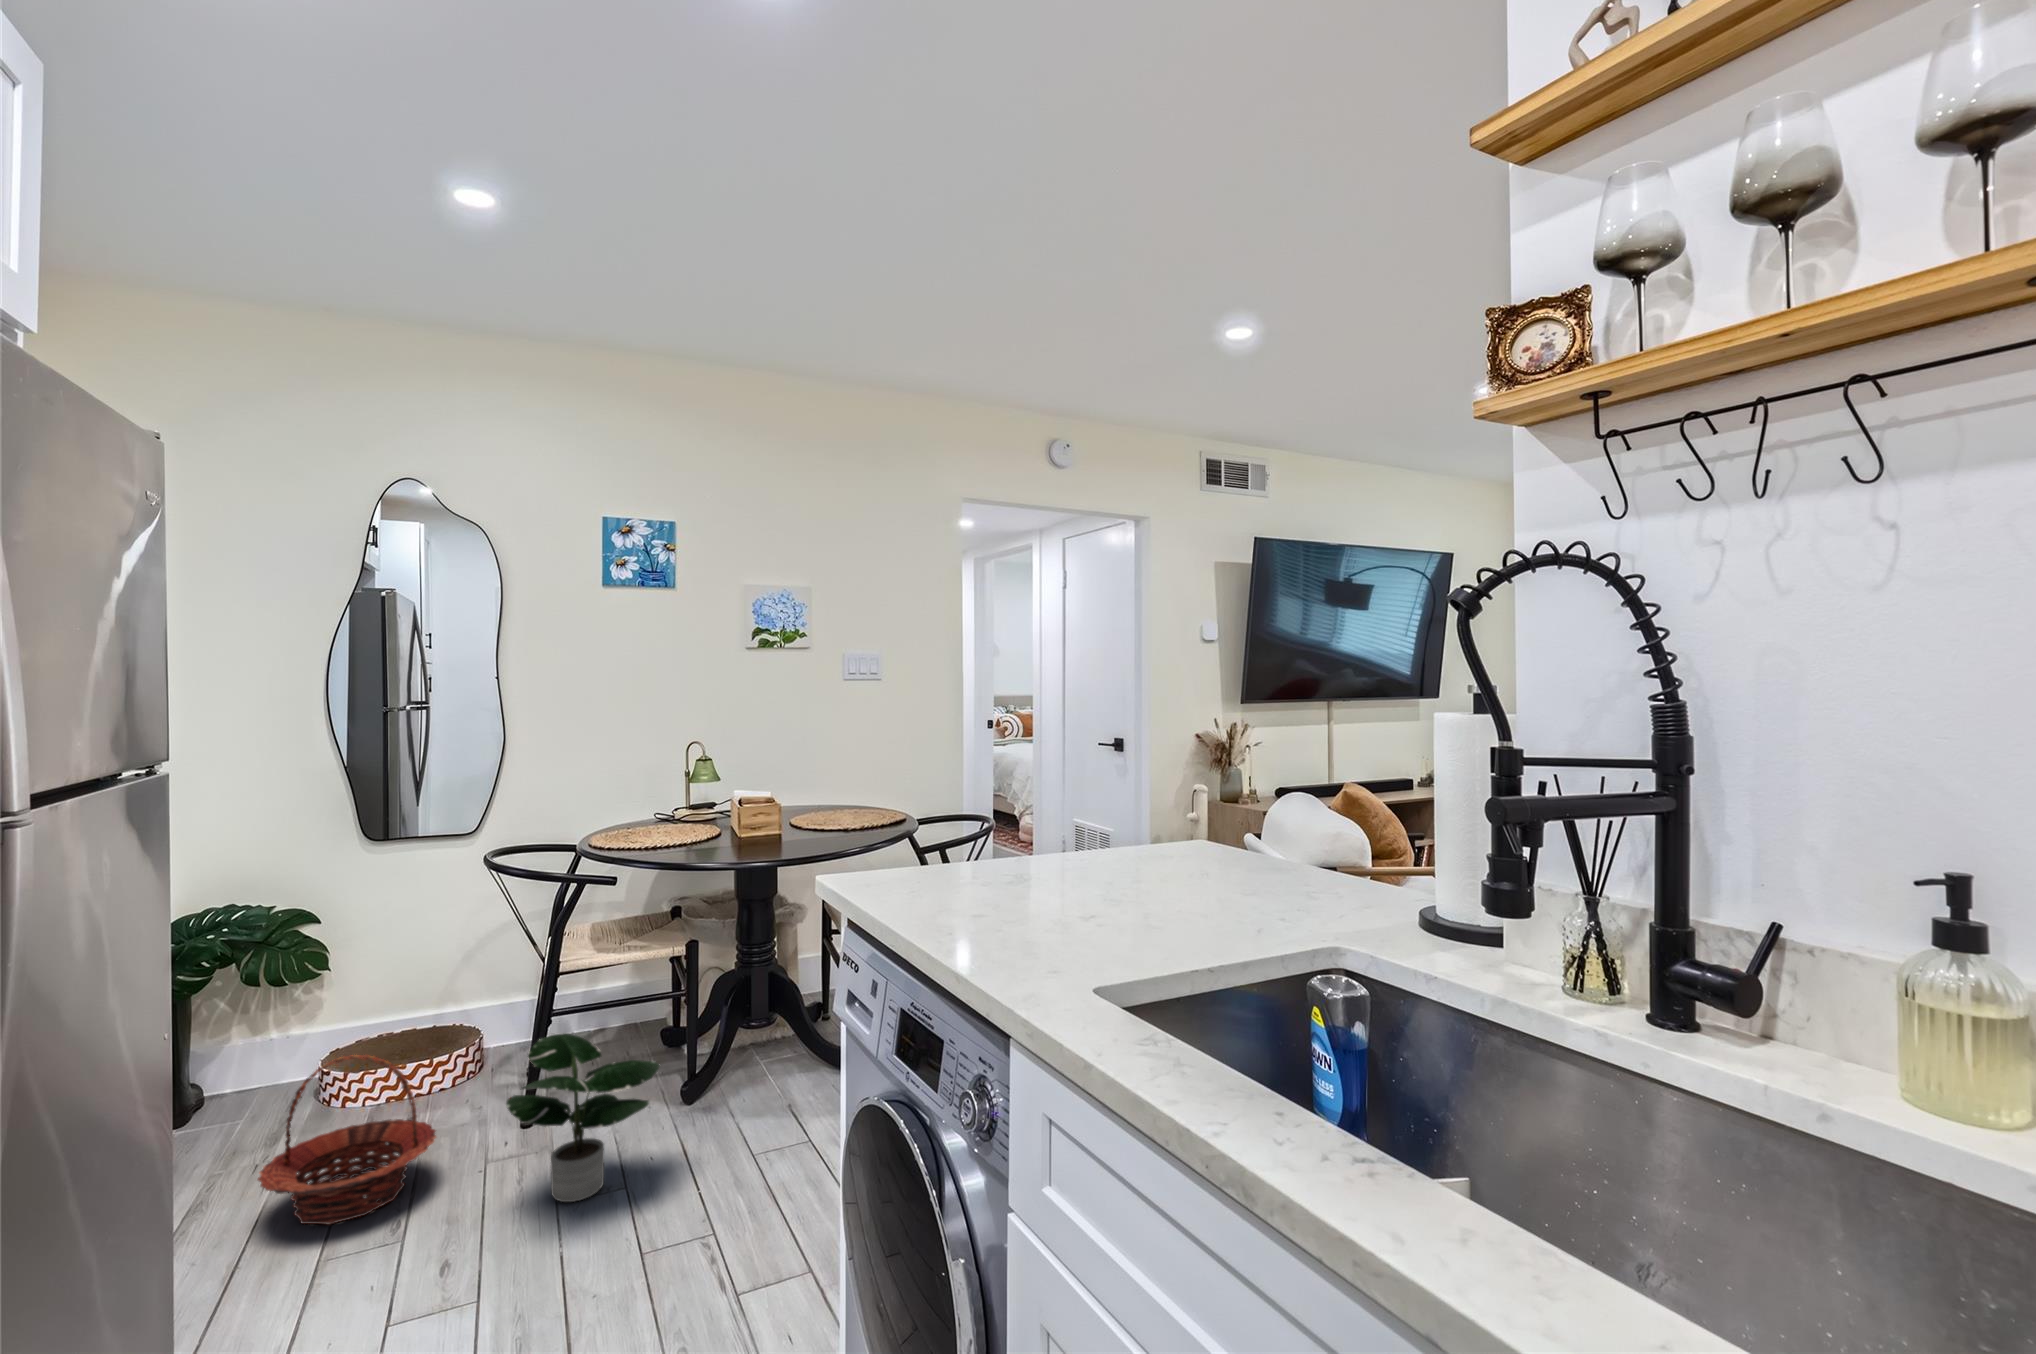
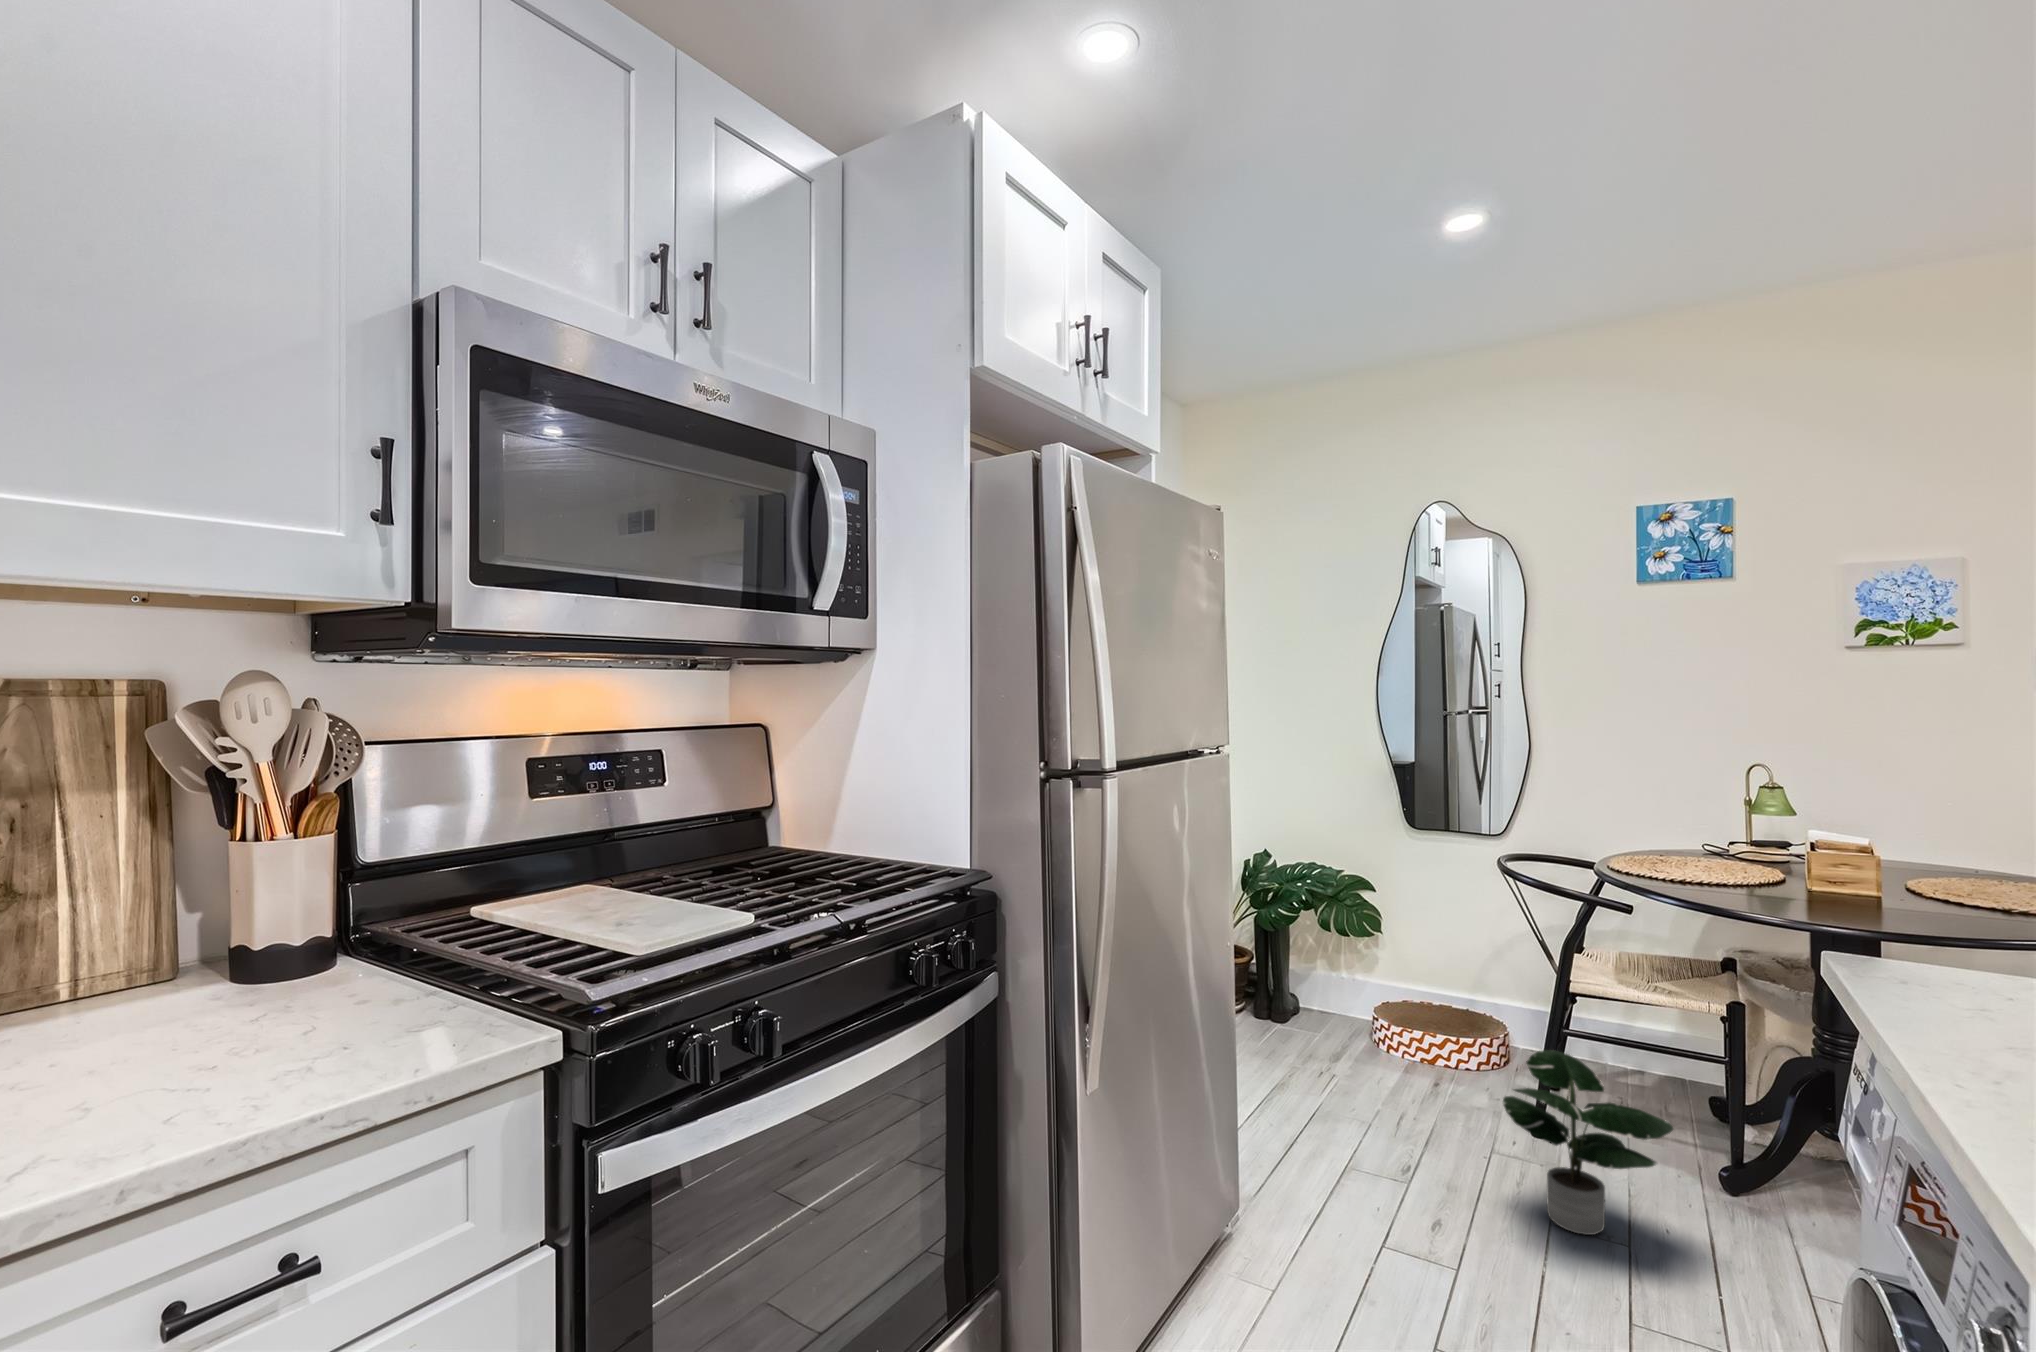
basket: present [258,1055,436,1224] -> none [1316,1005,1448,1148]

